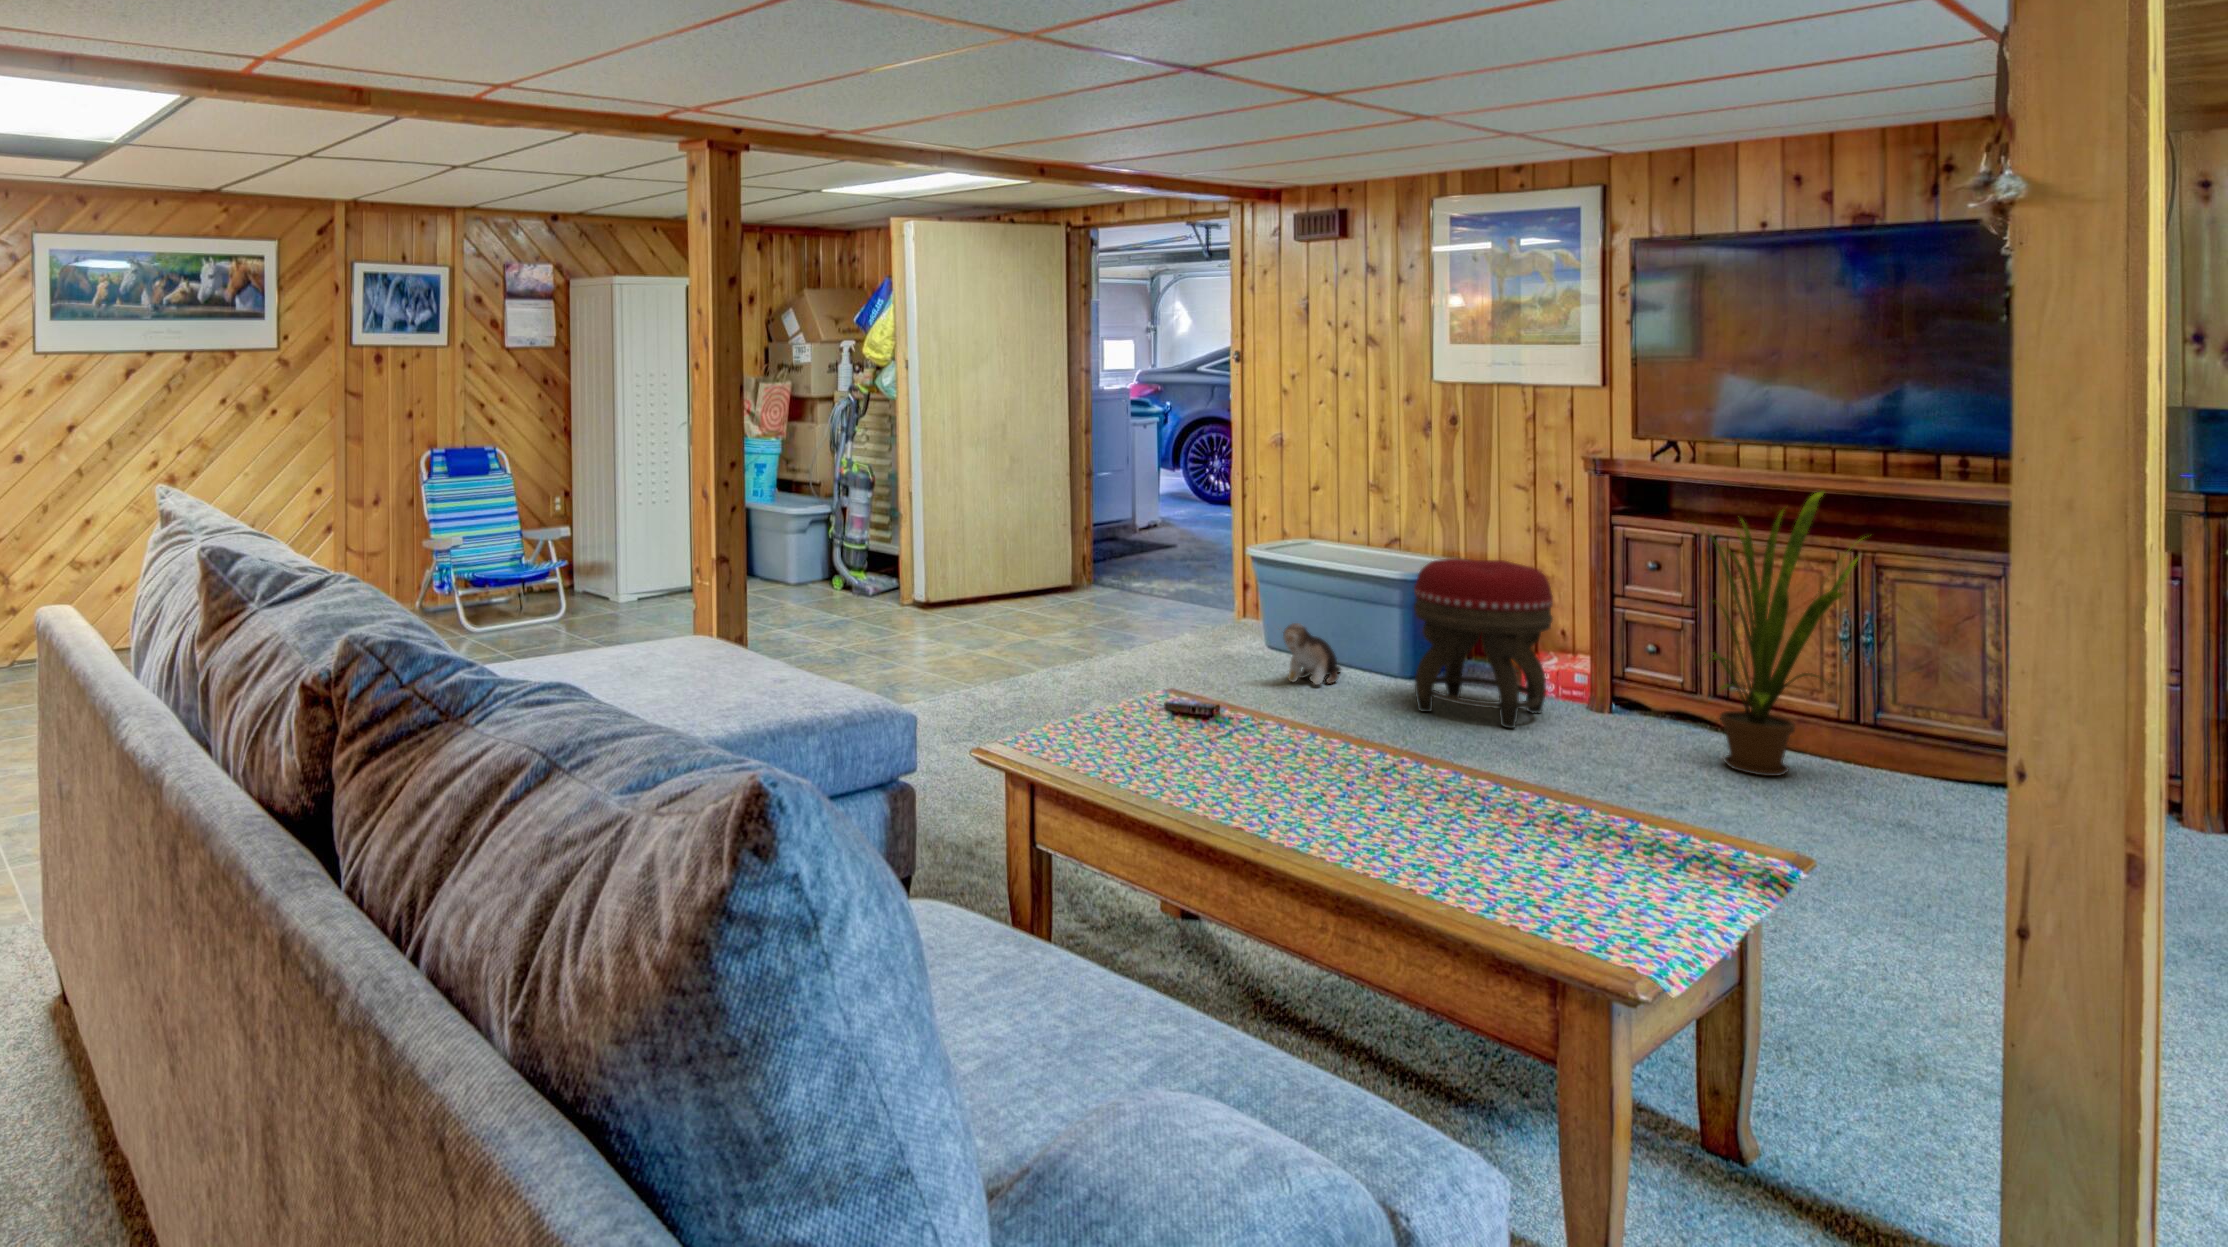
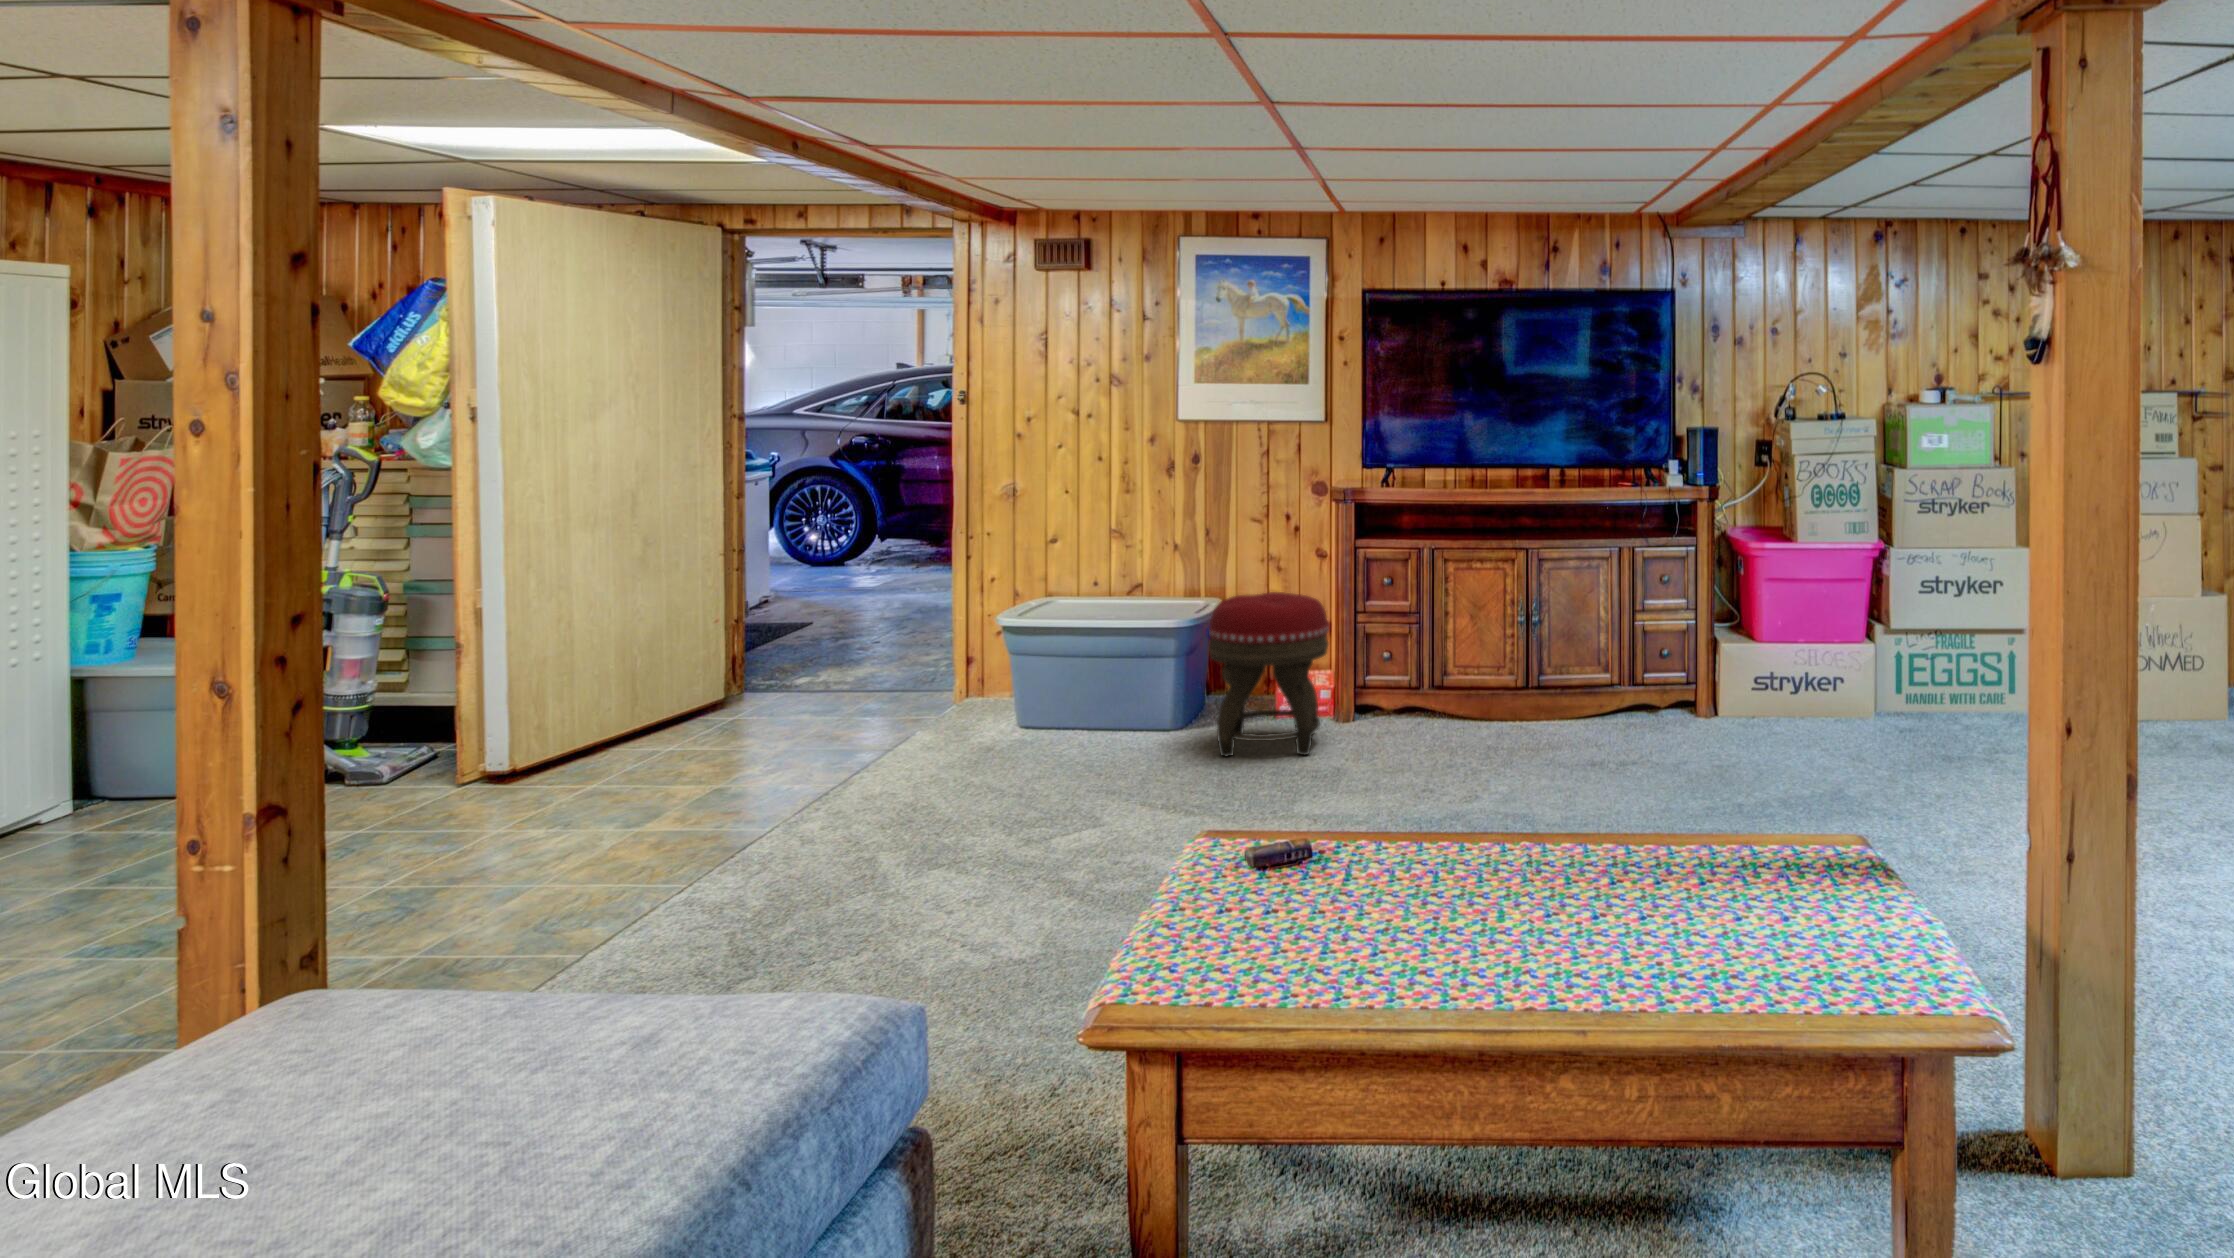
house plant: present [1699,491,1871,776] -> none [1425,503,1554,750]
plush toy: present [1279,623,1341,685] -> none [1071,687,1128,755]

